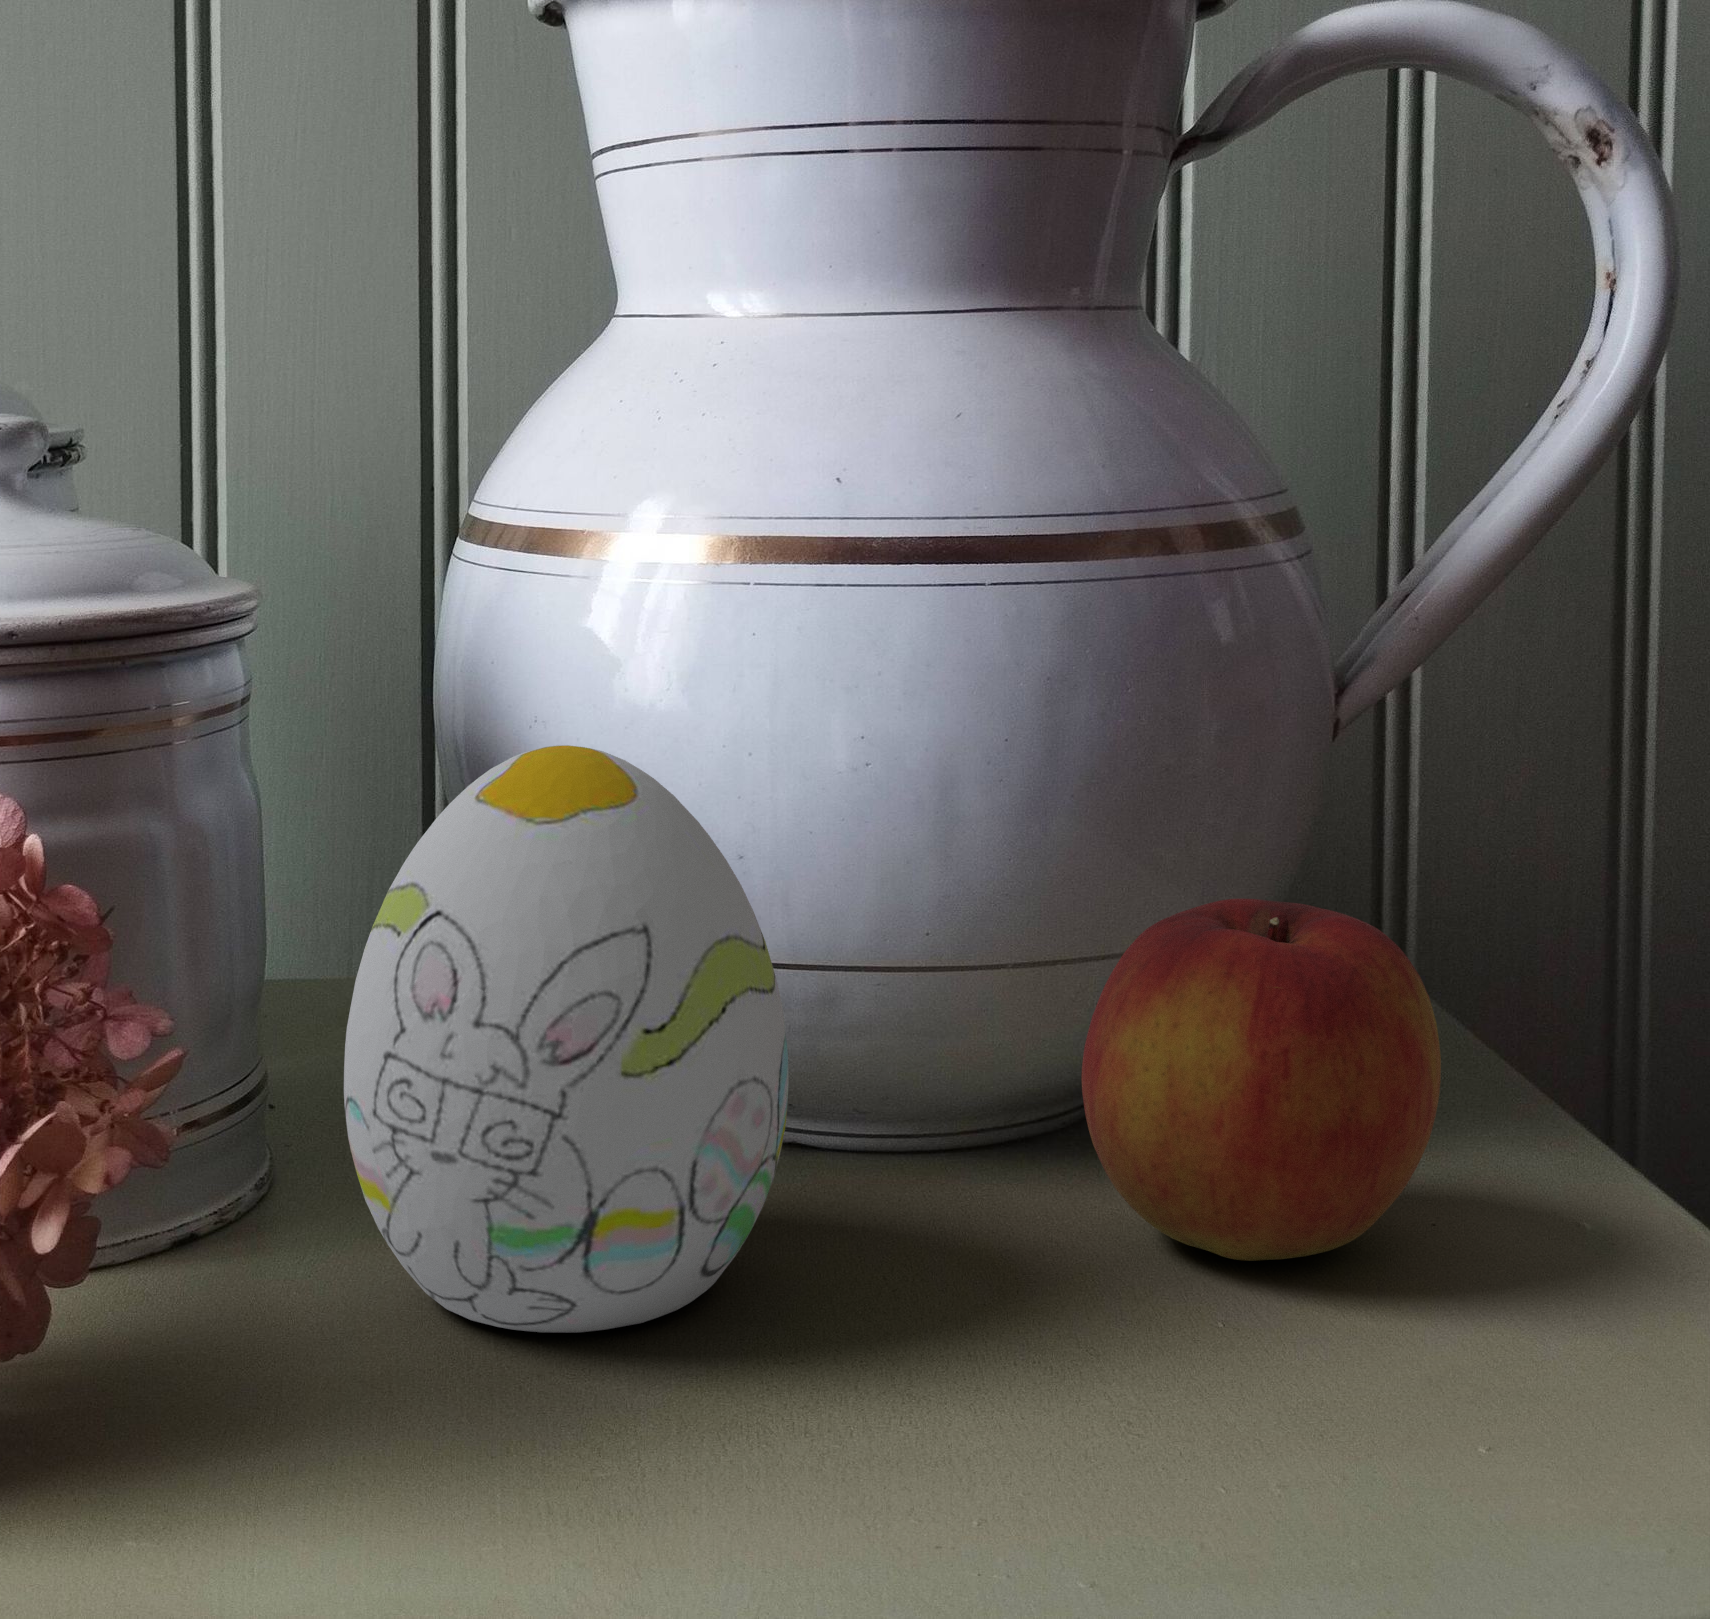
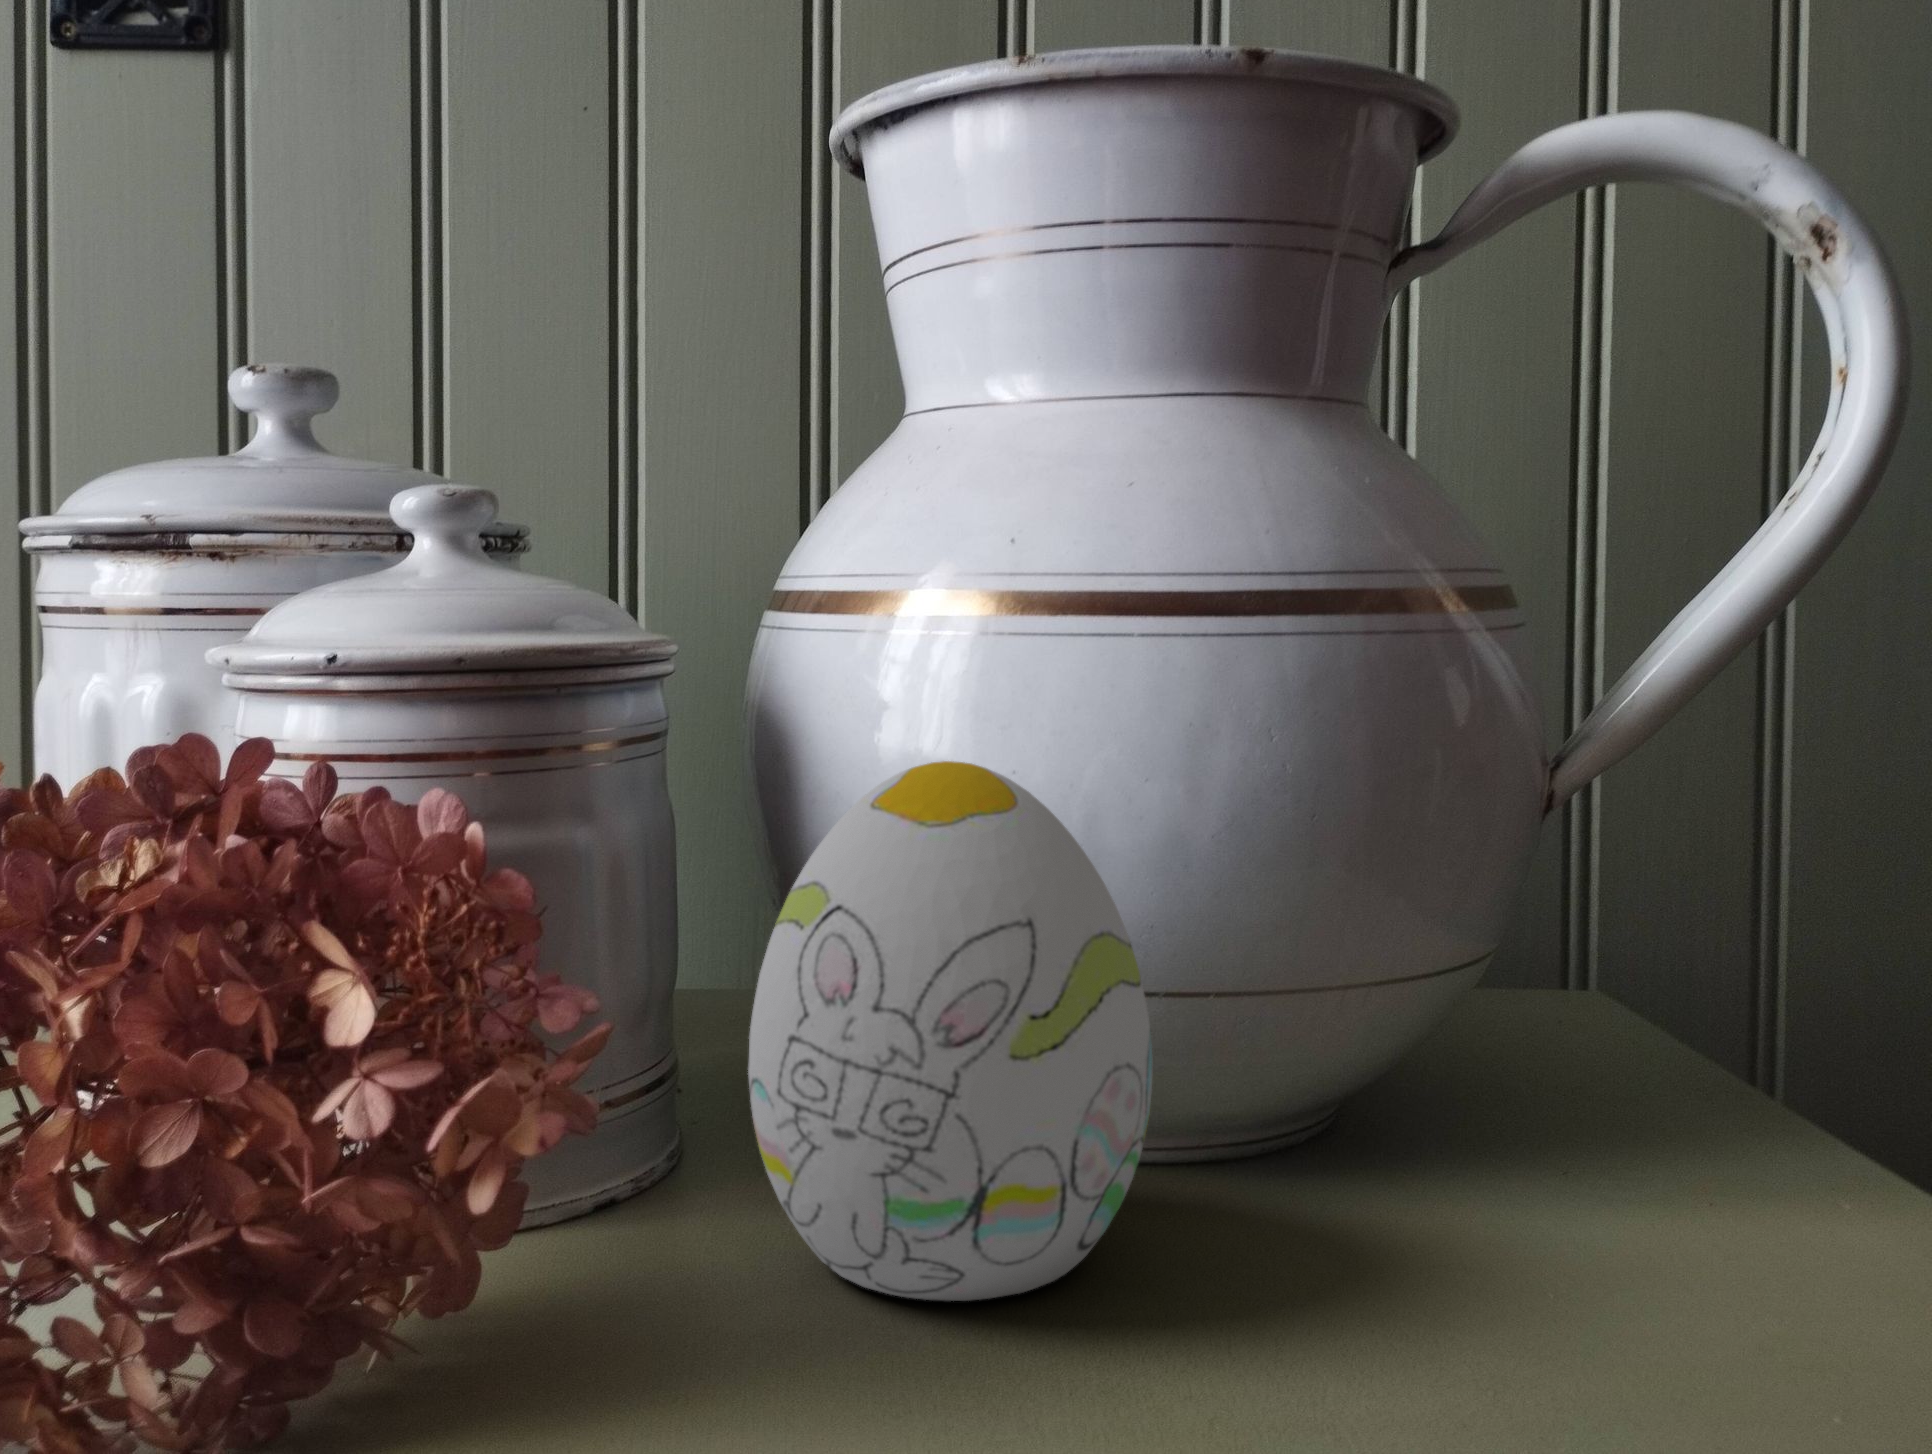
apple: present [1082,899,1441,1261] -> none [1411,910,1753,1244]

